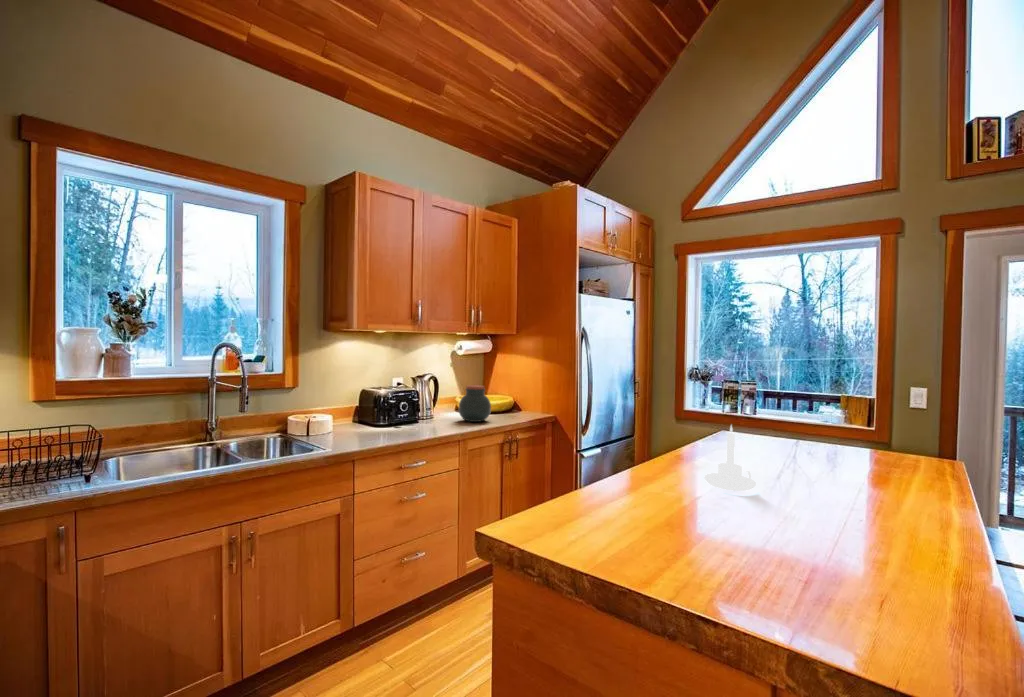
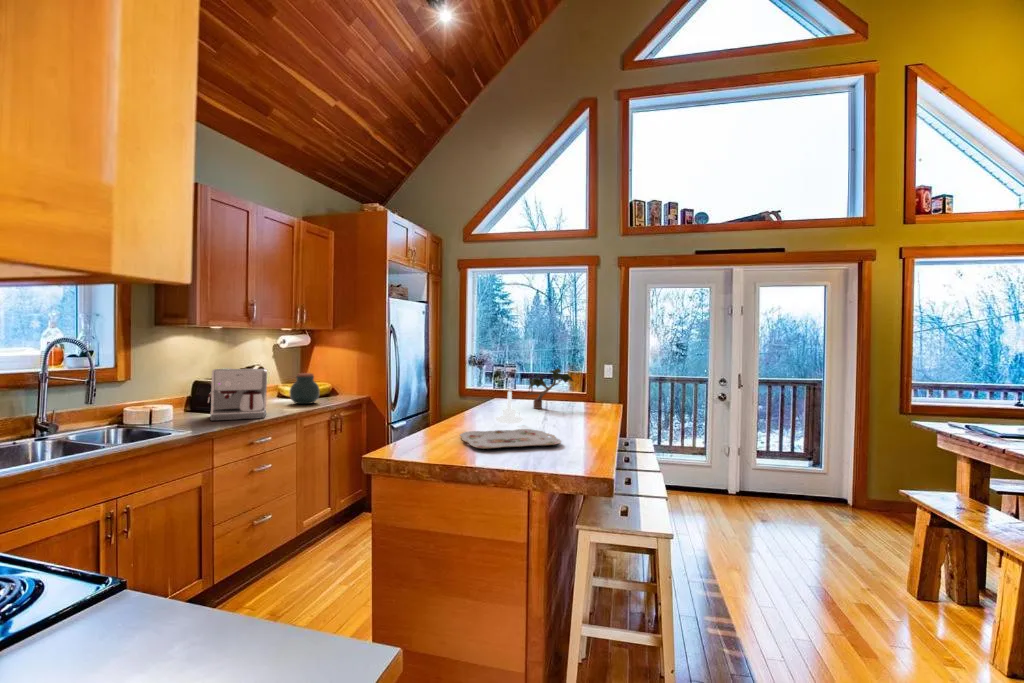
coffee maker: none [363,378,426,438] -> present [208,369,267,421]
potted plant: none [761,391,870,461] -> present [528,368,573,409]
serving tray: none [625,502,840,569] -> present [460,429,561,449]

